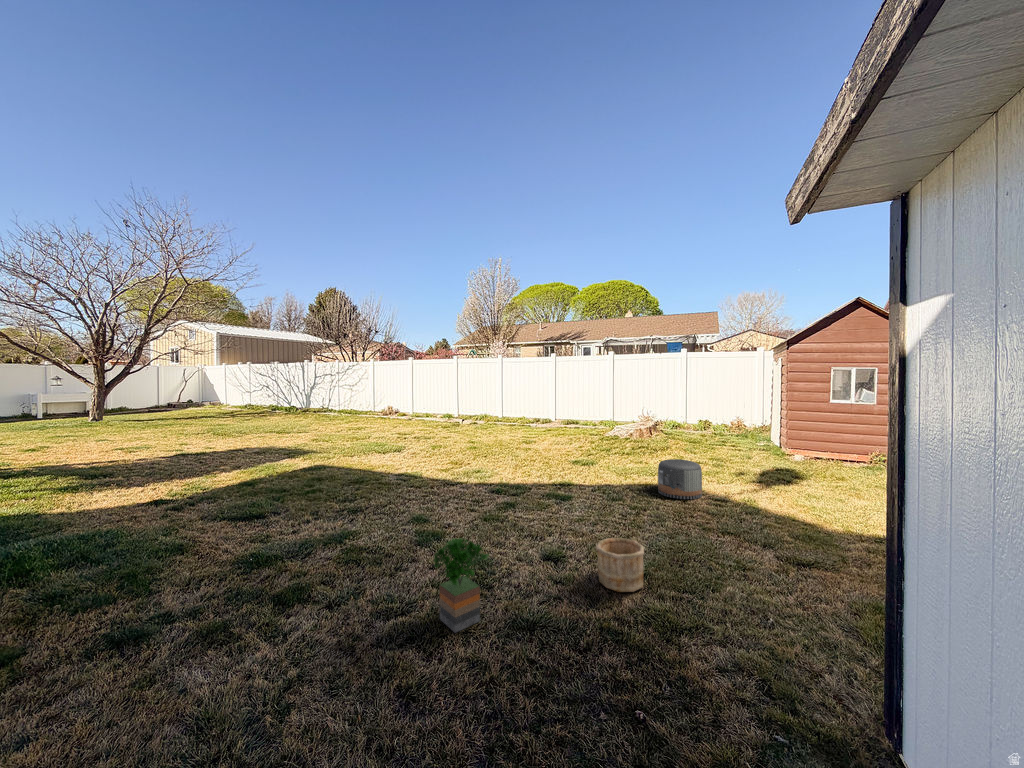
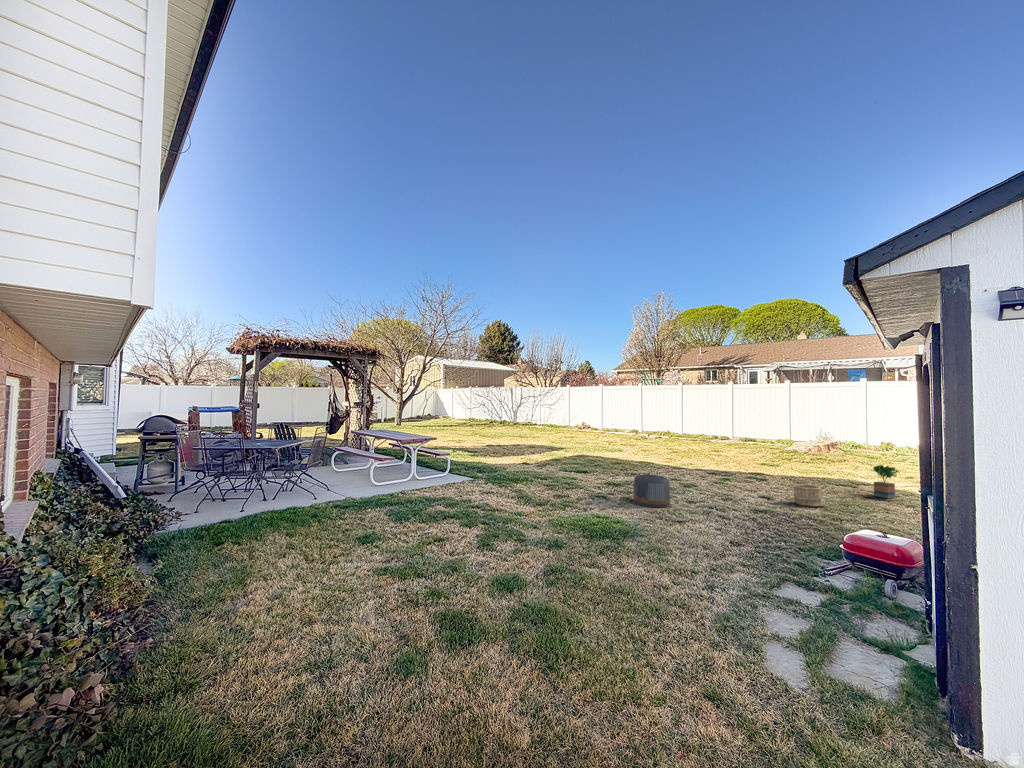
pouf: present [658,459,702,499] -> present [634,474,670,507]
potted tree: present [434,538,489,633] -> present [873,465,899,498]

